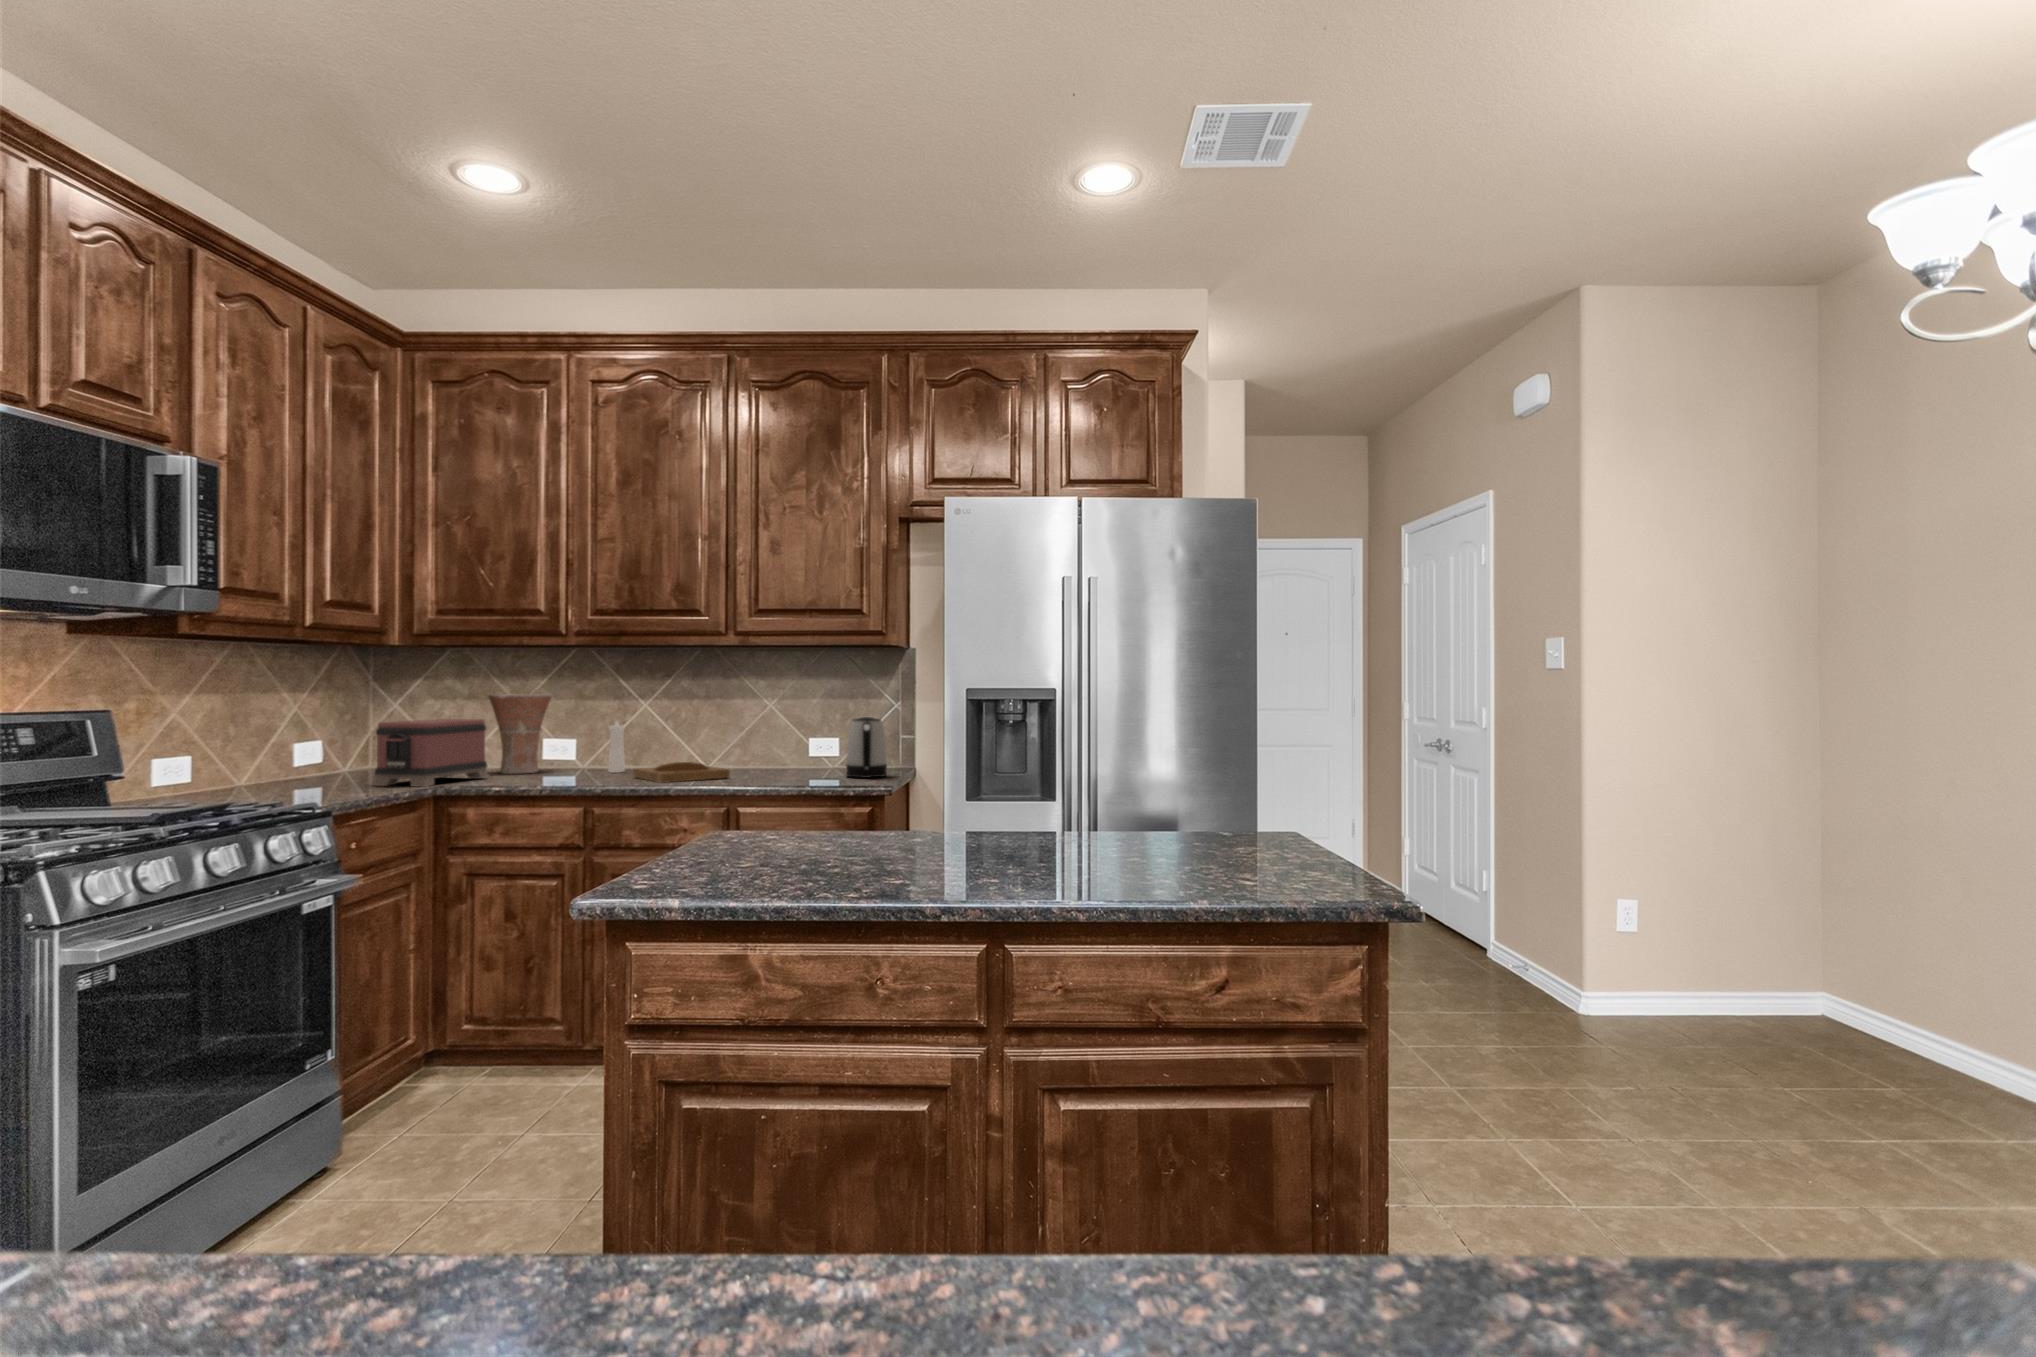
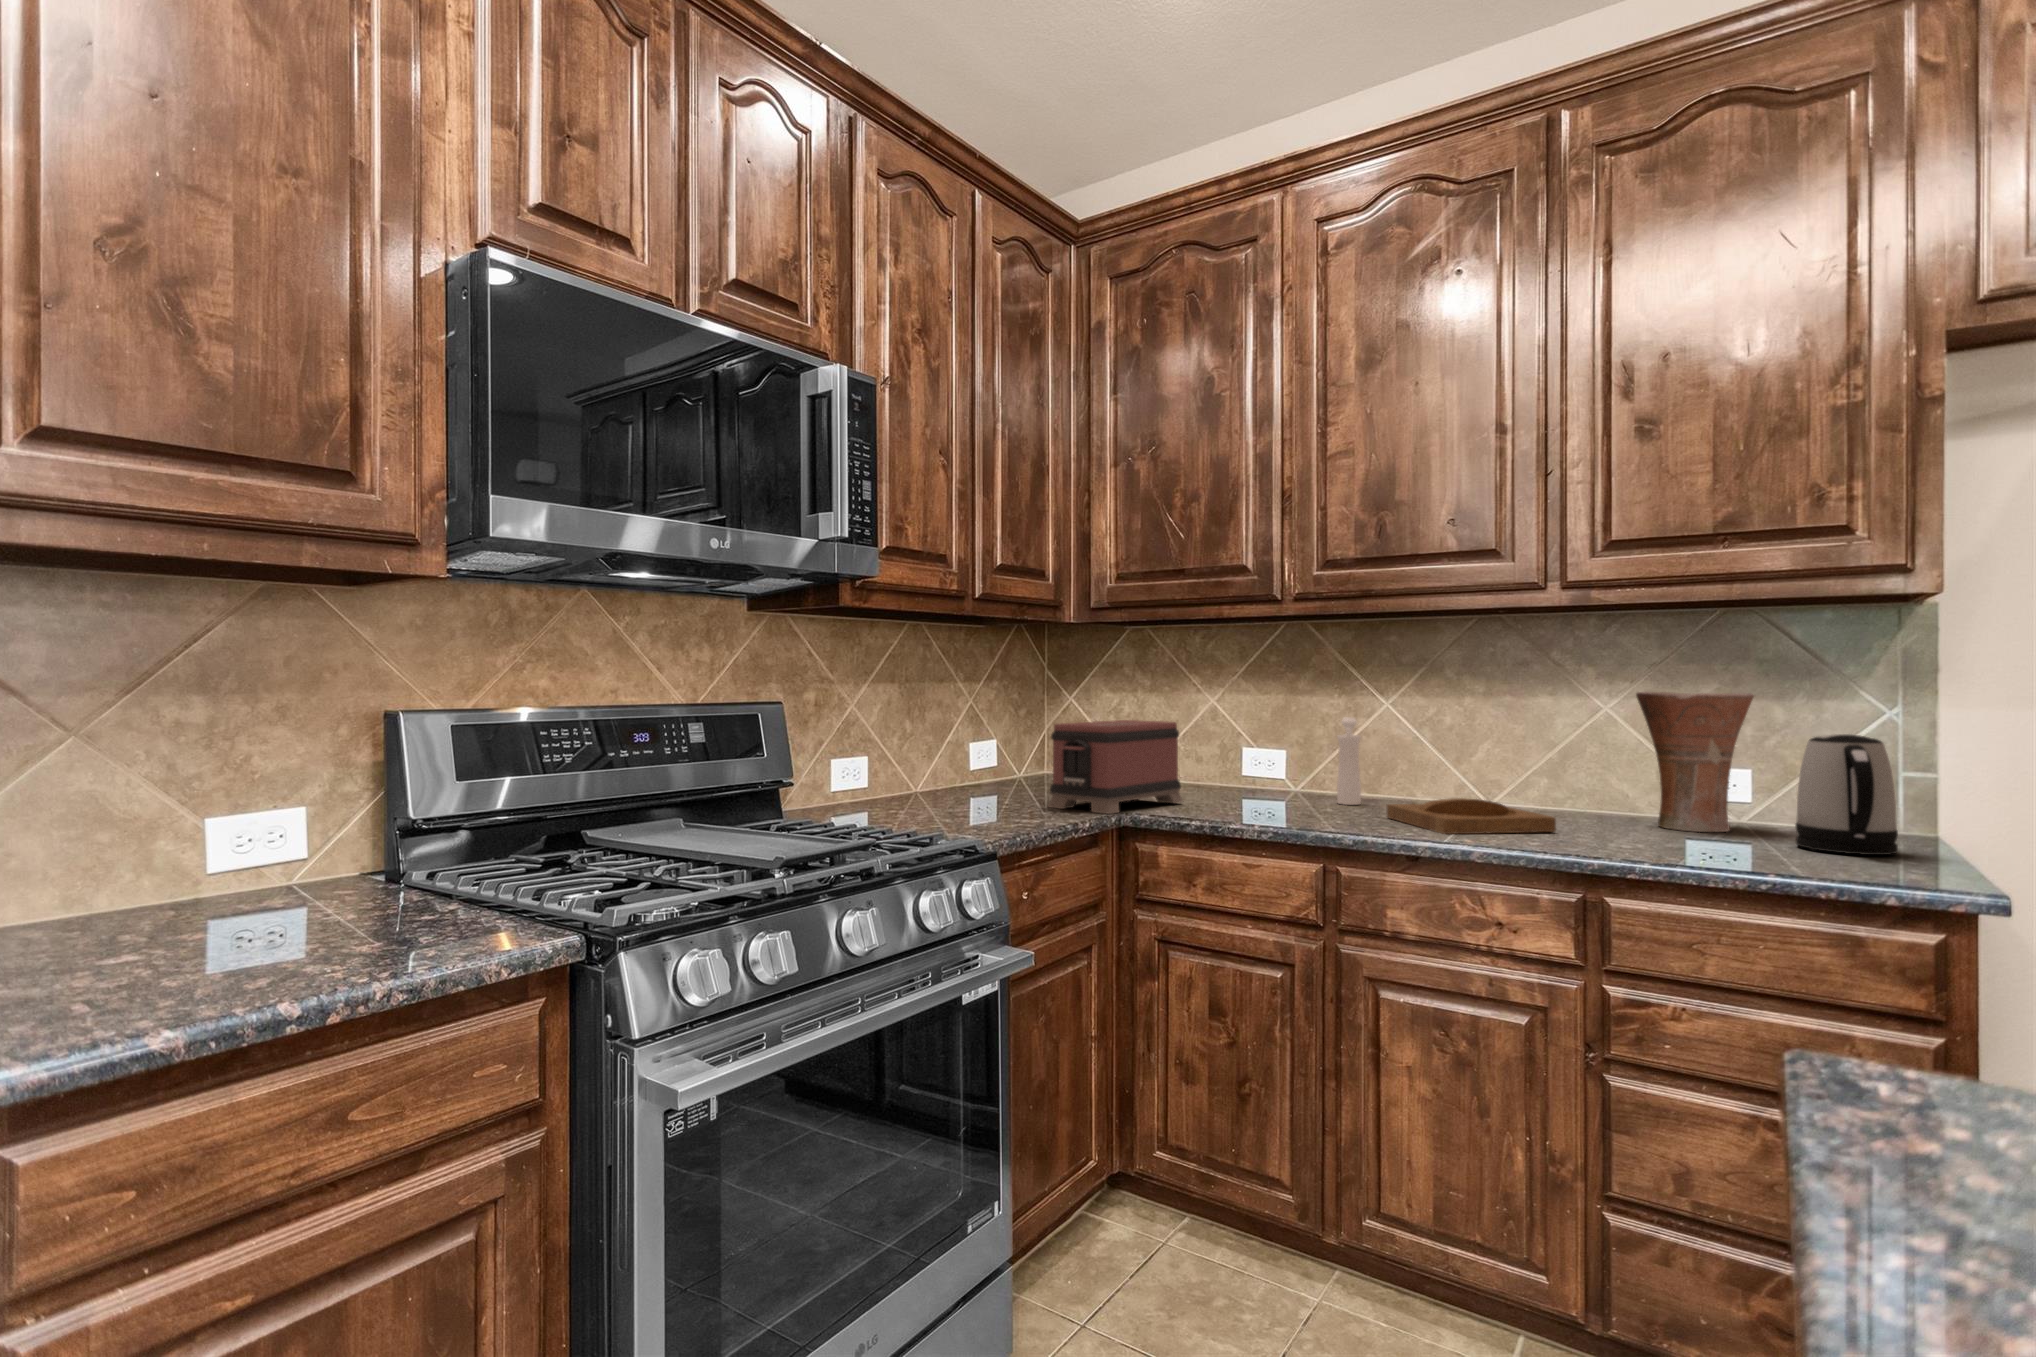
vase: present [489,694,552,774] -> present [1636,691,1754,832]

